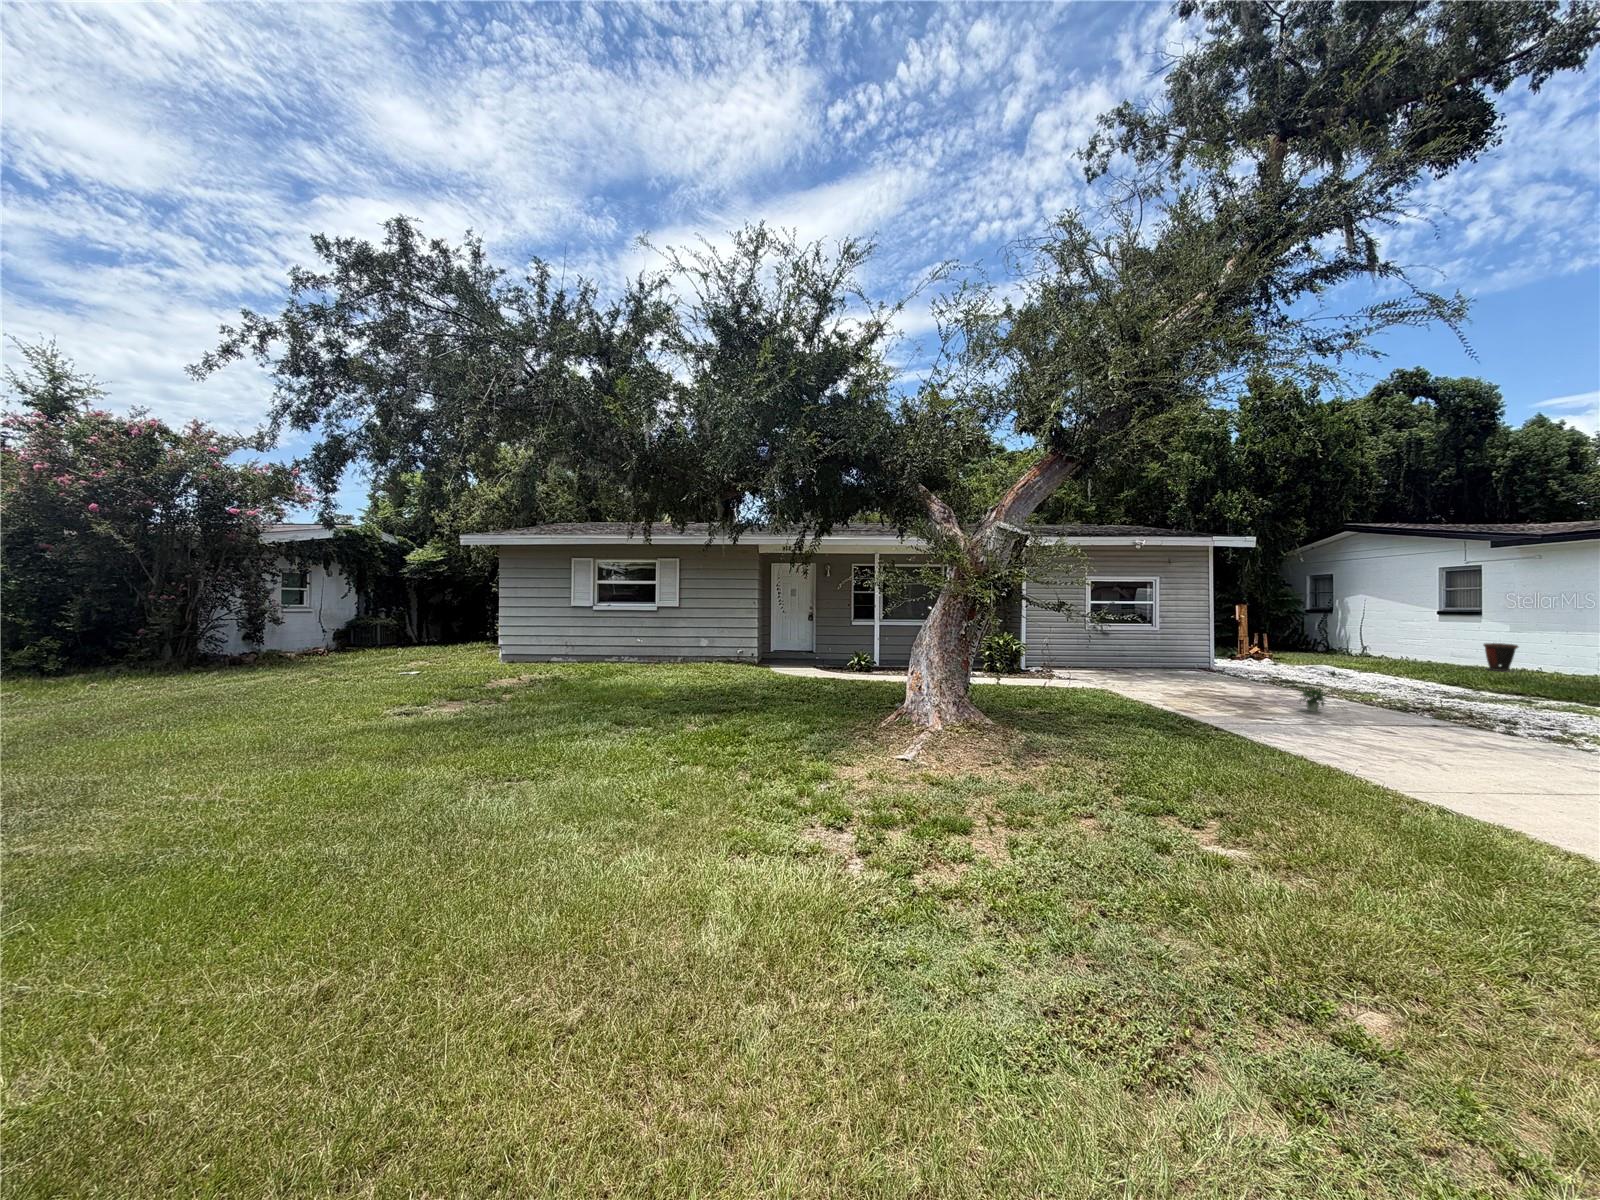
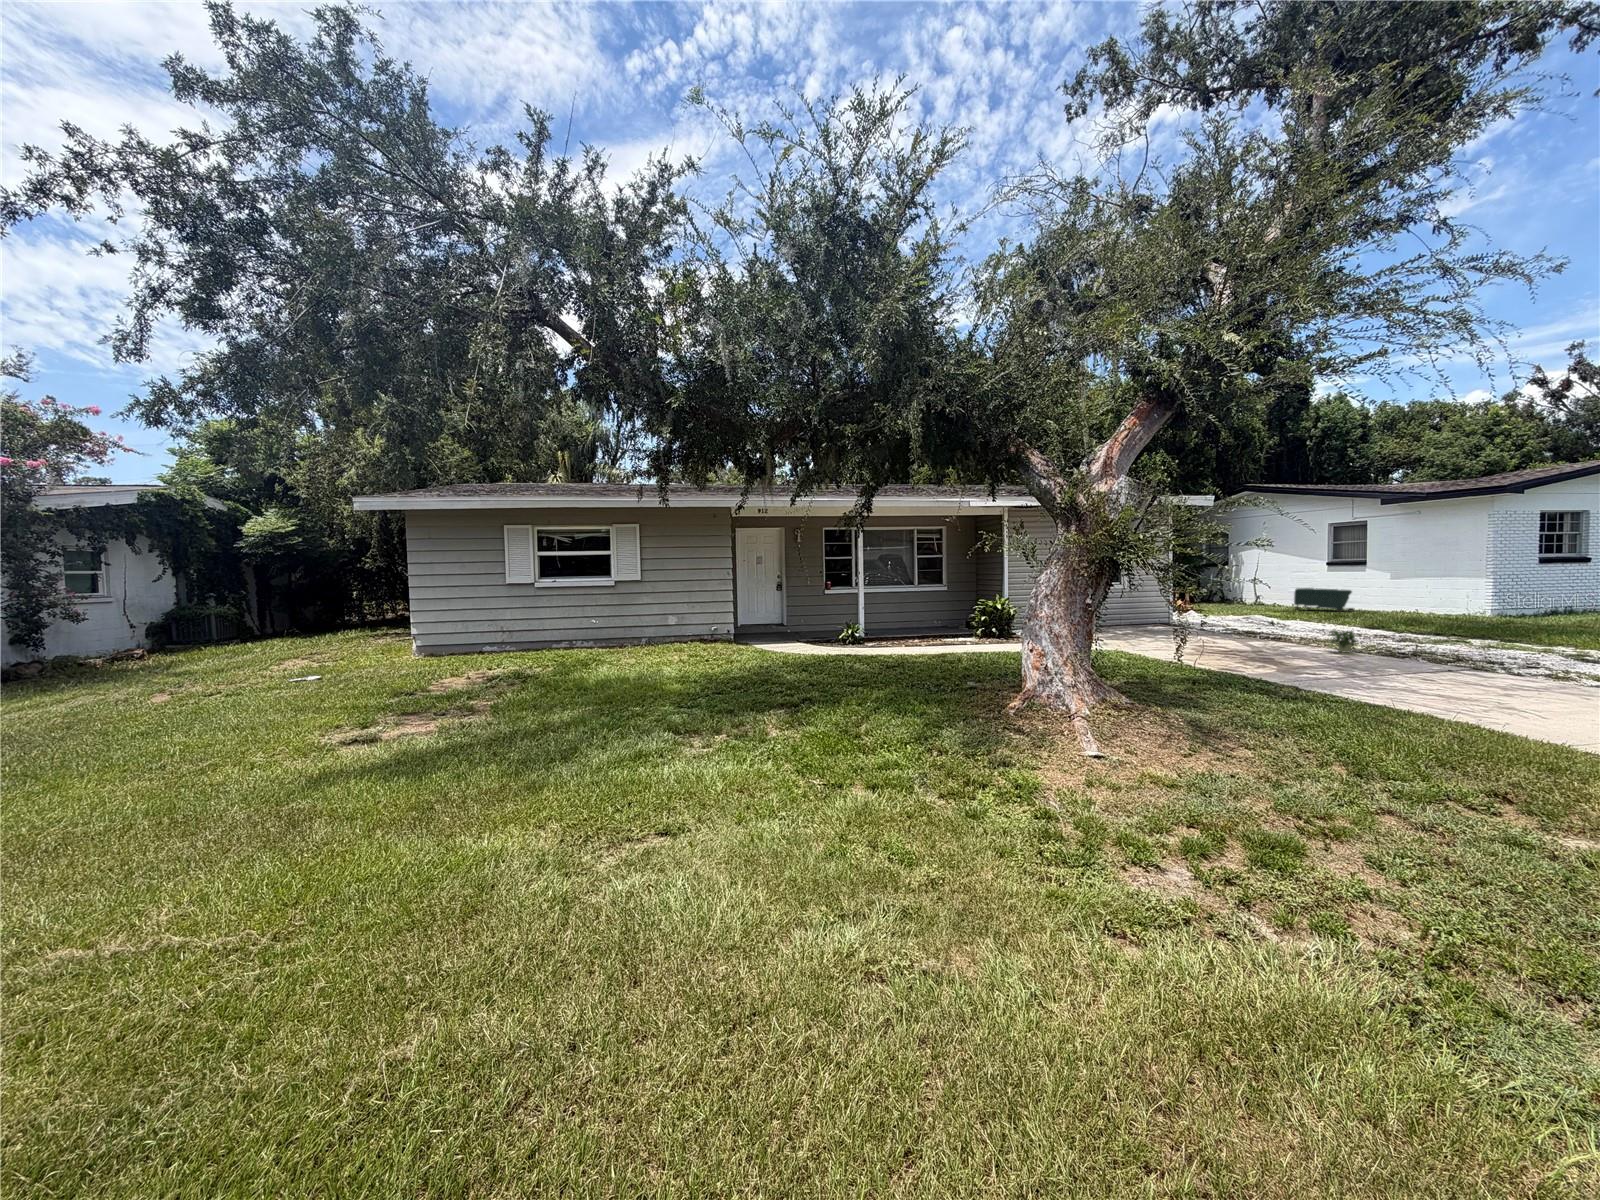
bench: none [1394,637,1465,667] -> present [1294,588,1354,612]
trash can: present [1484,643,1518,672] -> none [1373,589,1406,614]

